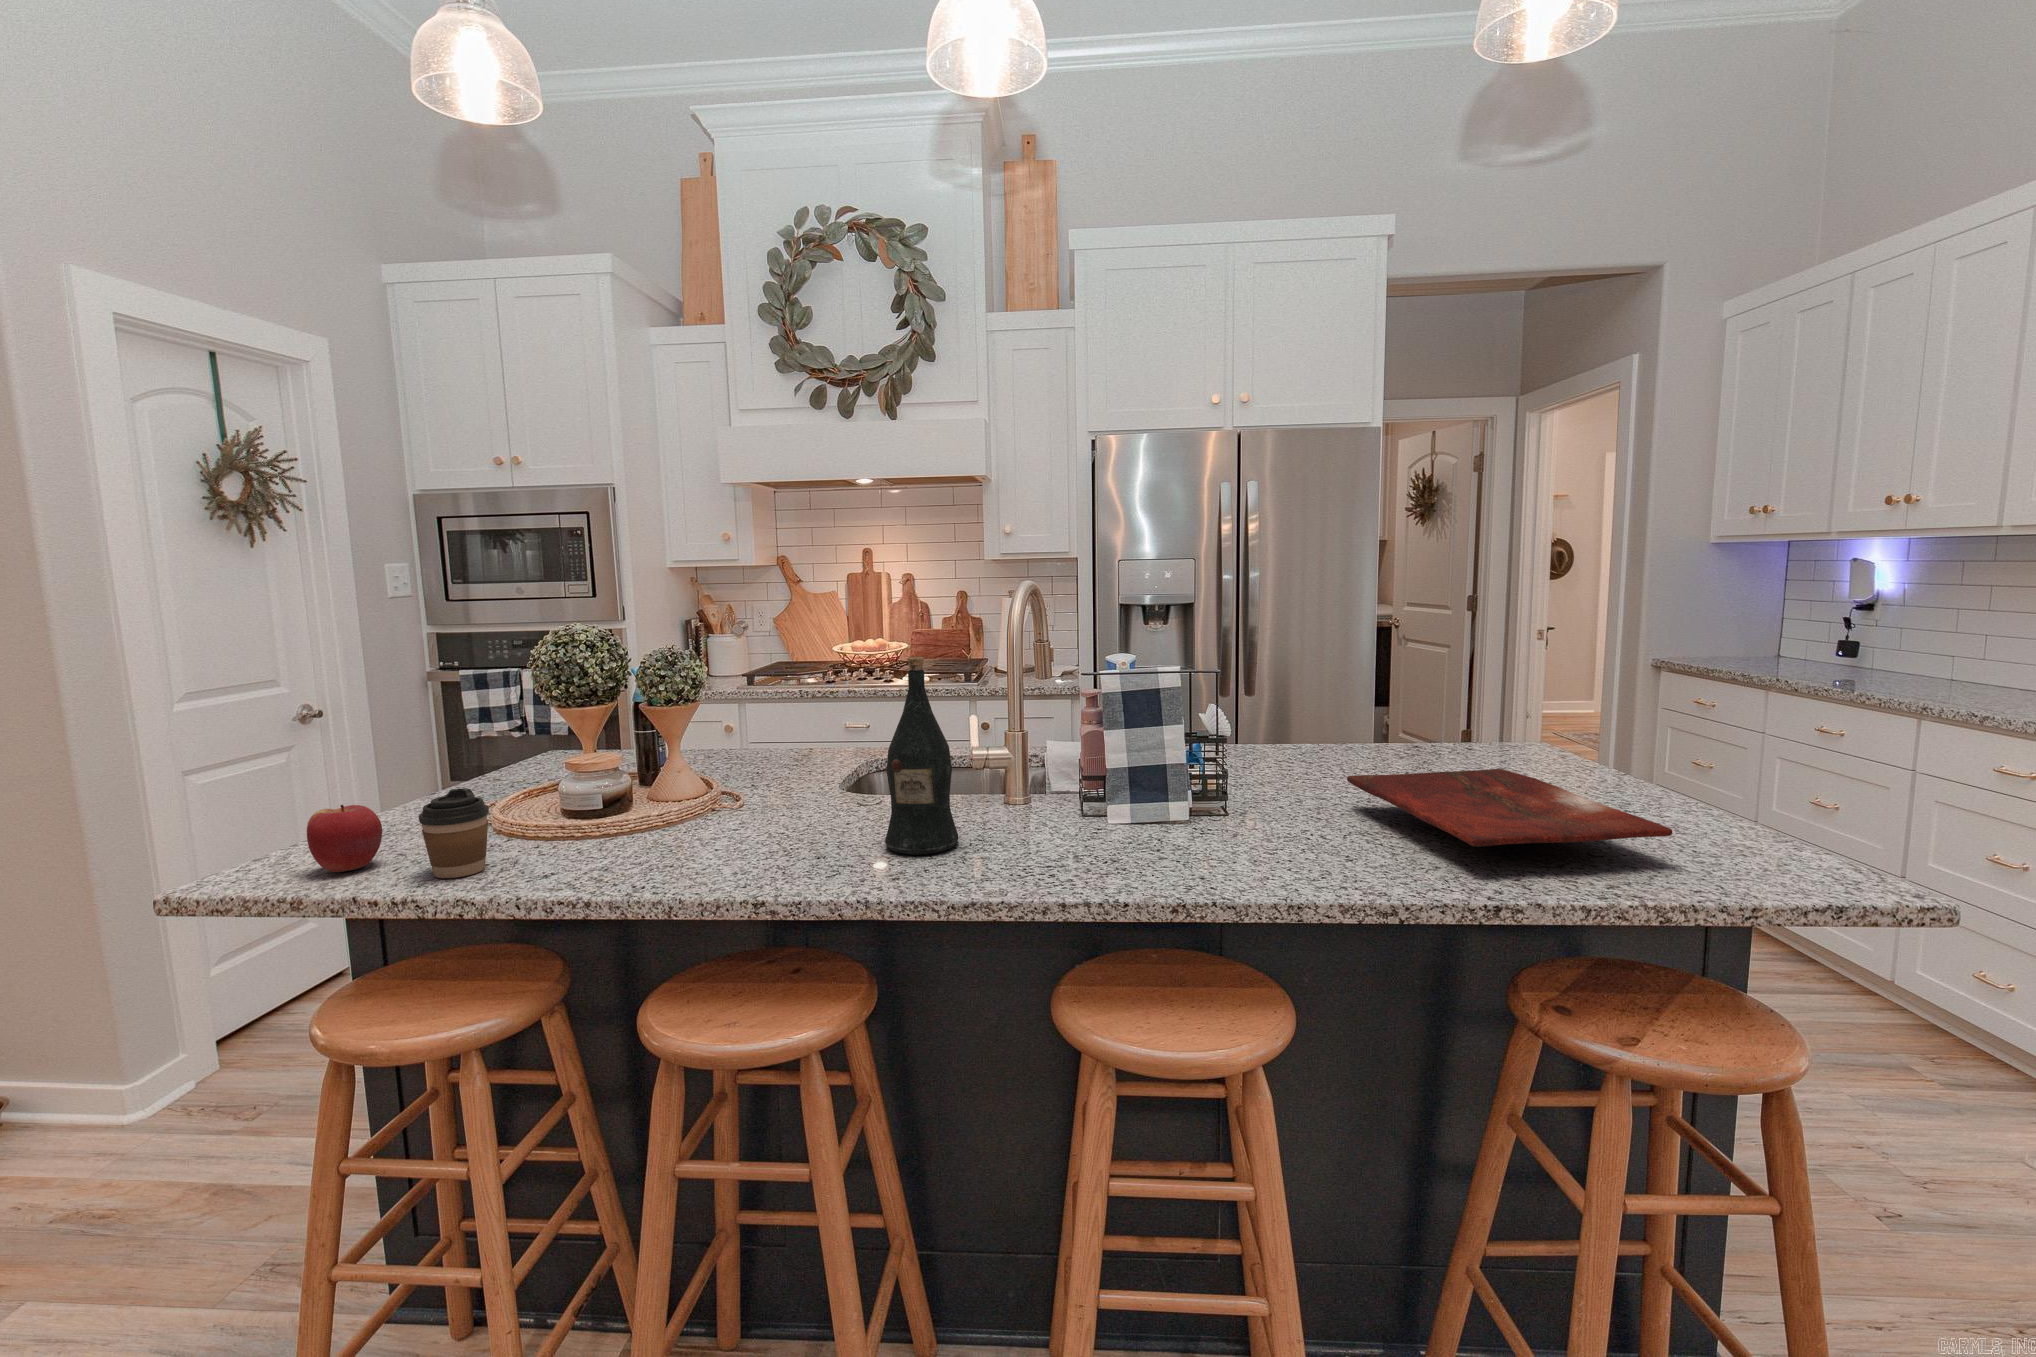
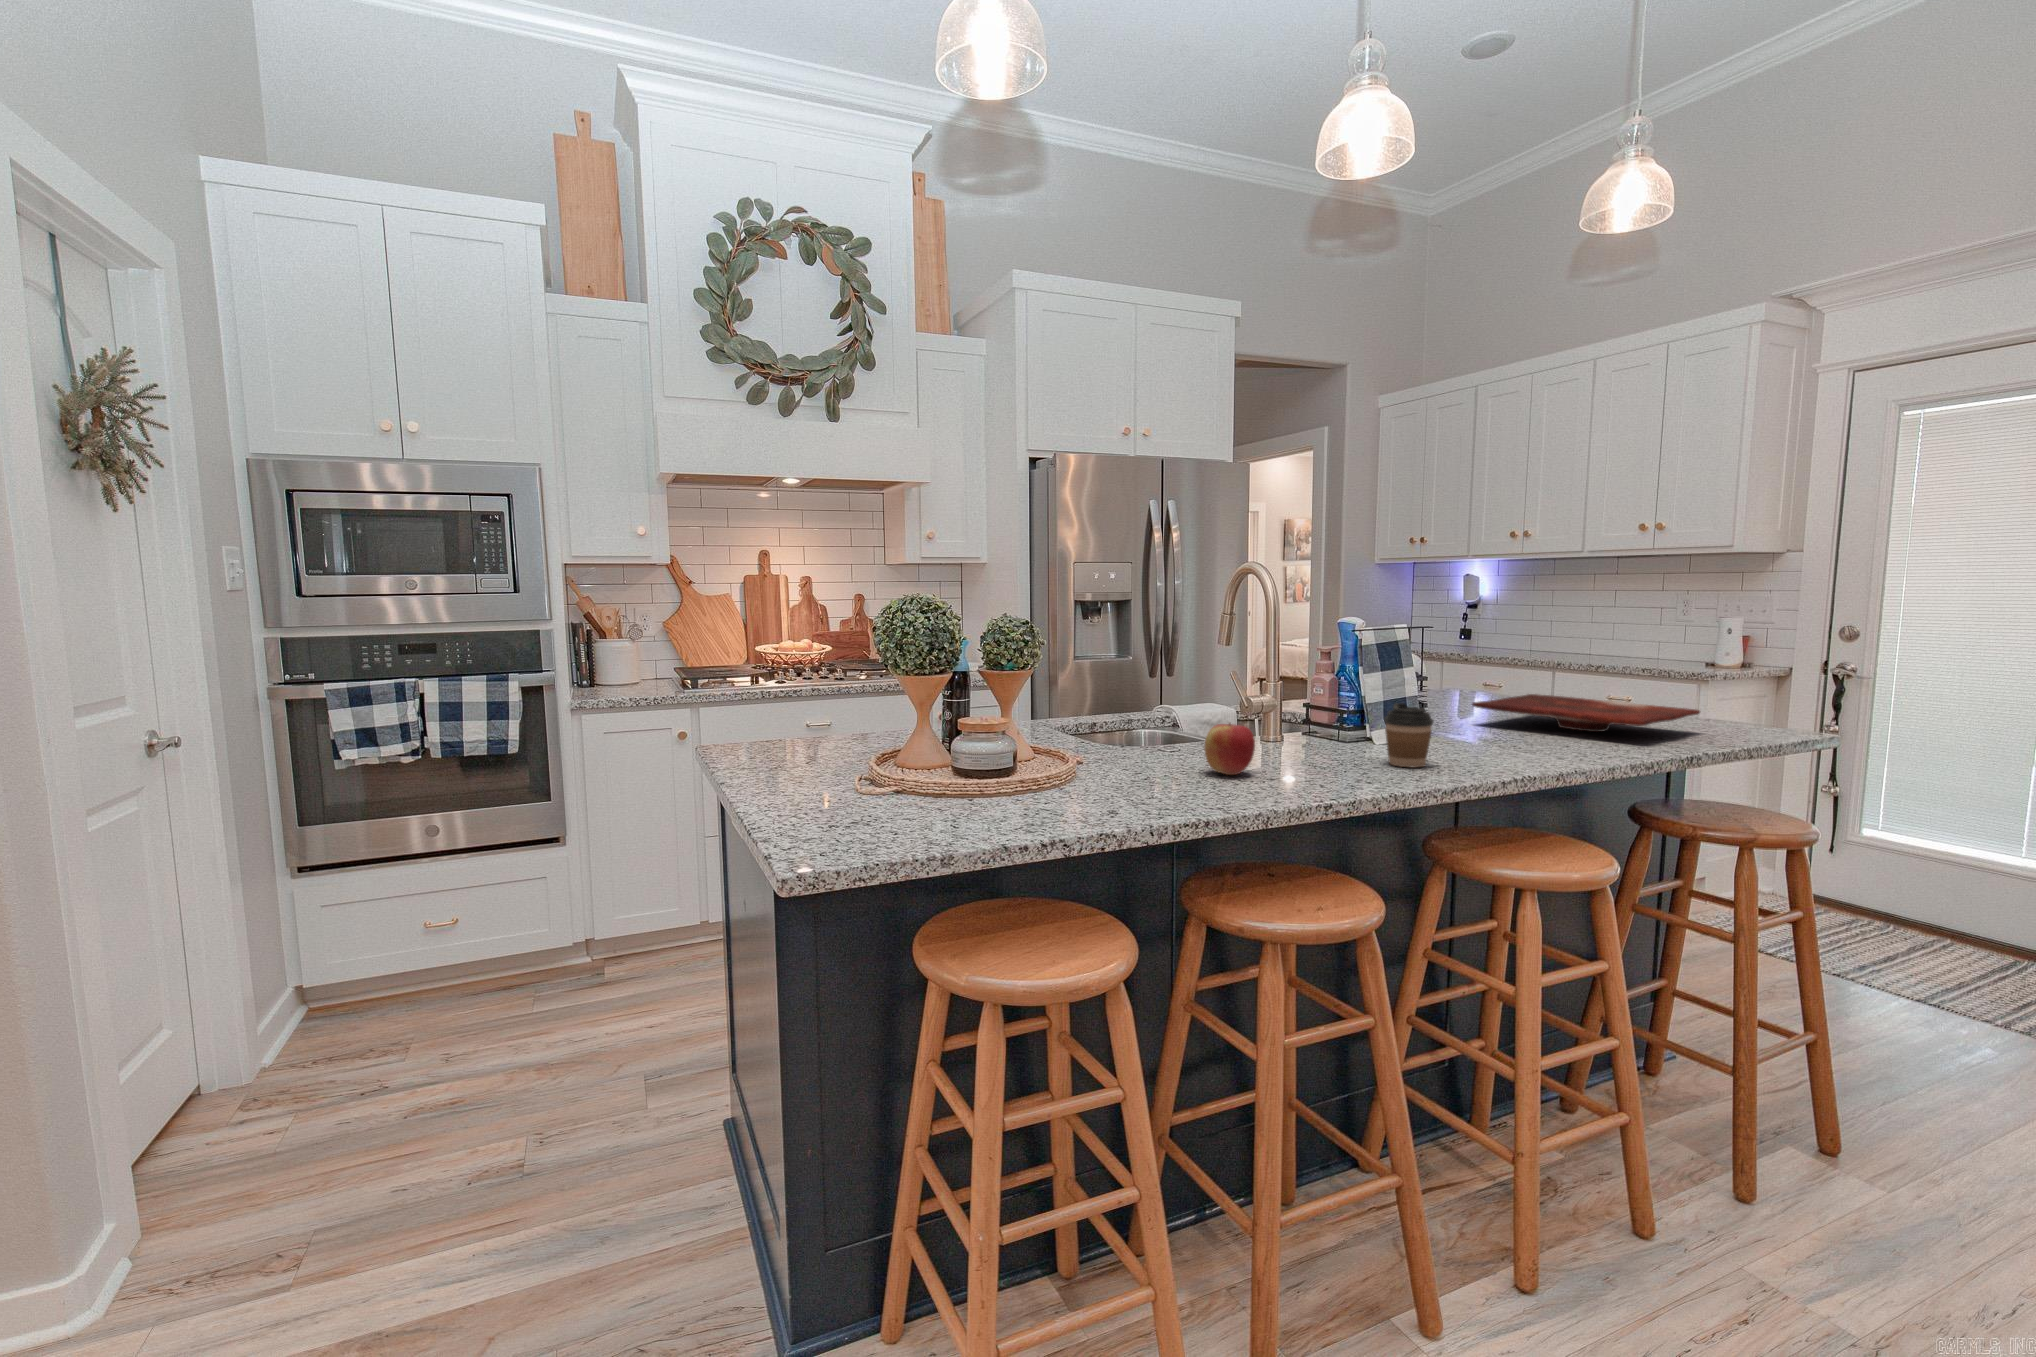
wine bottle: present [885,656,958,855] -> none [1281,615,1342,771]
coffee cup: present [418,789,489,878] -> present [1384,703,1433,767]
apple: present [307,805,382,872] -> present [1204,723,1255,775]

